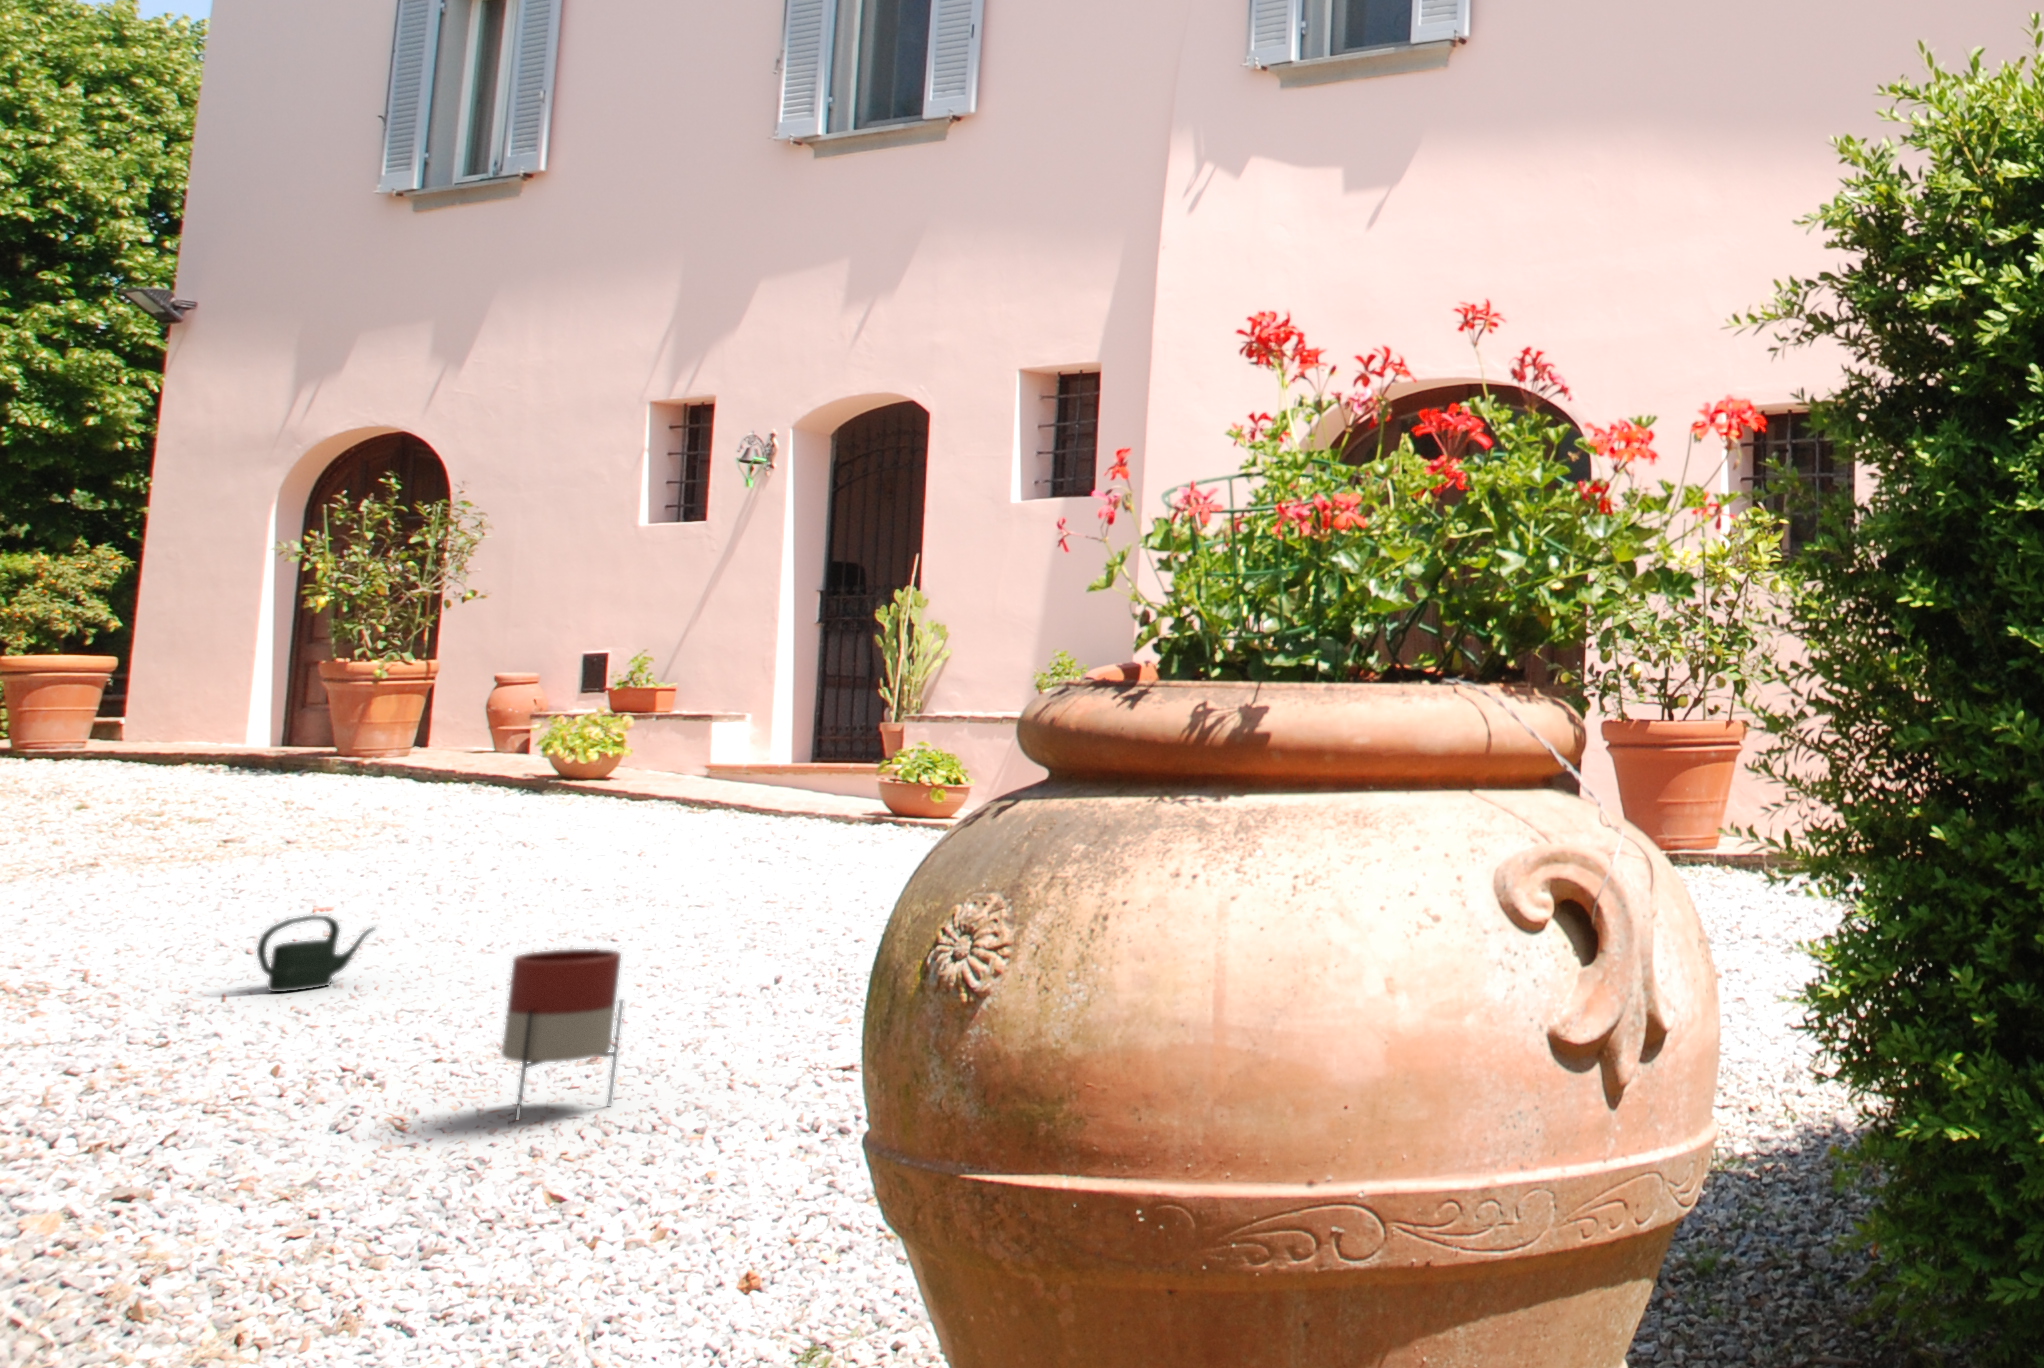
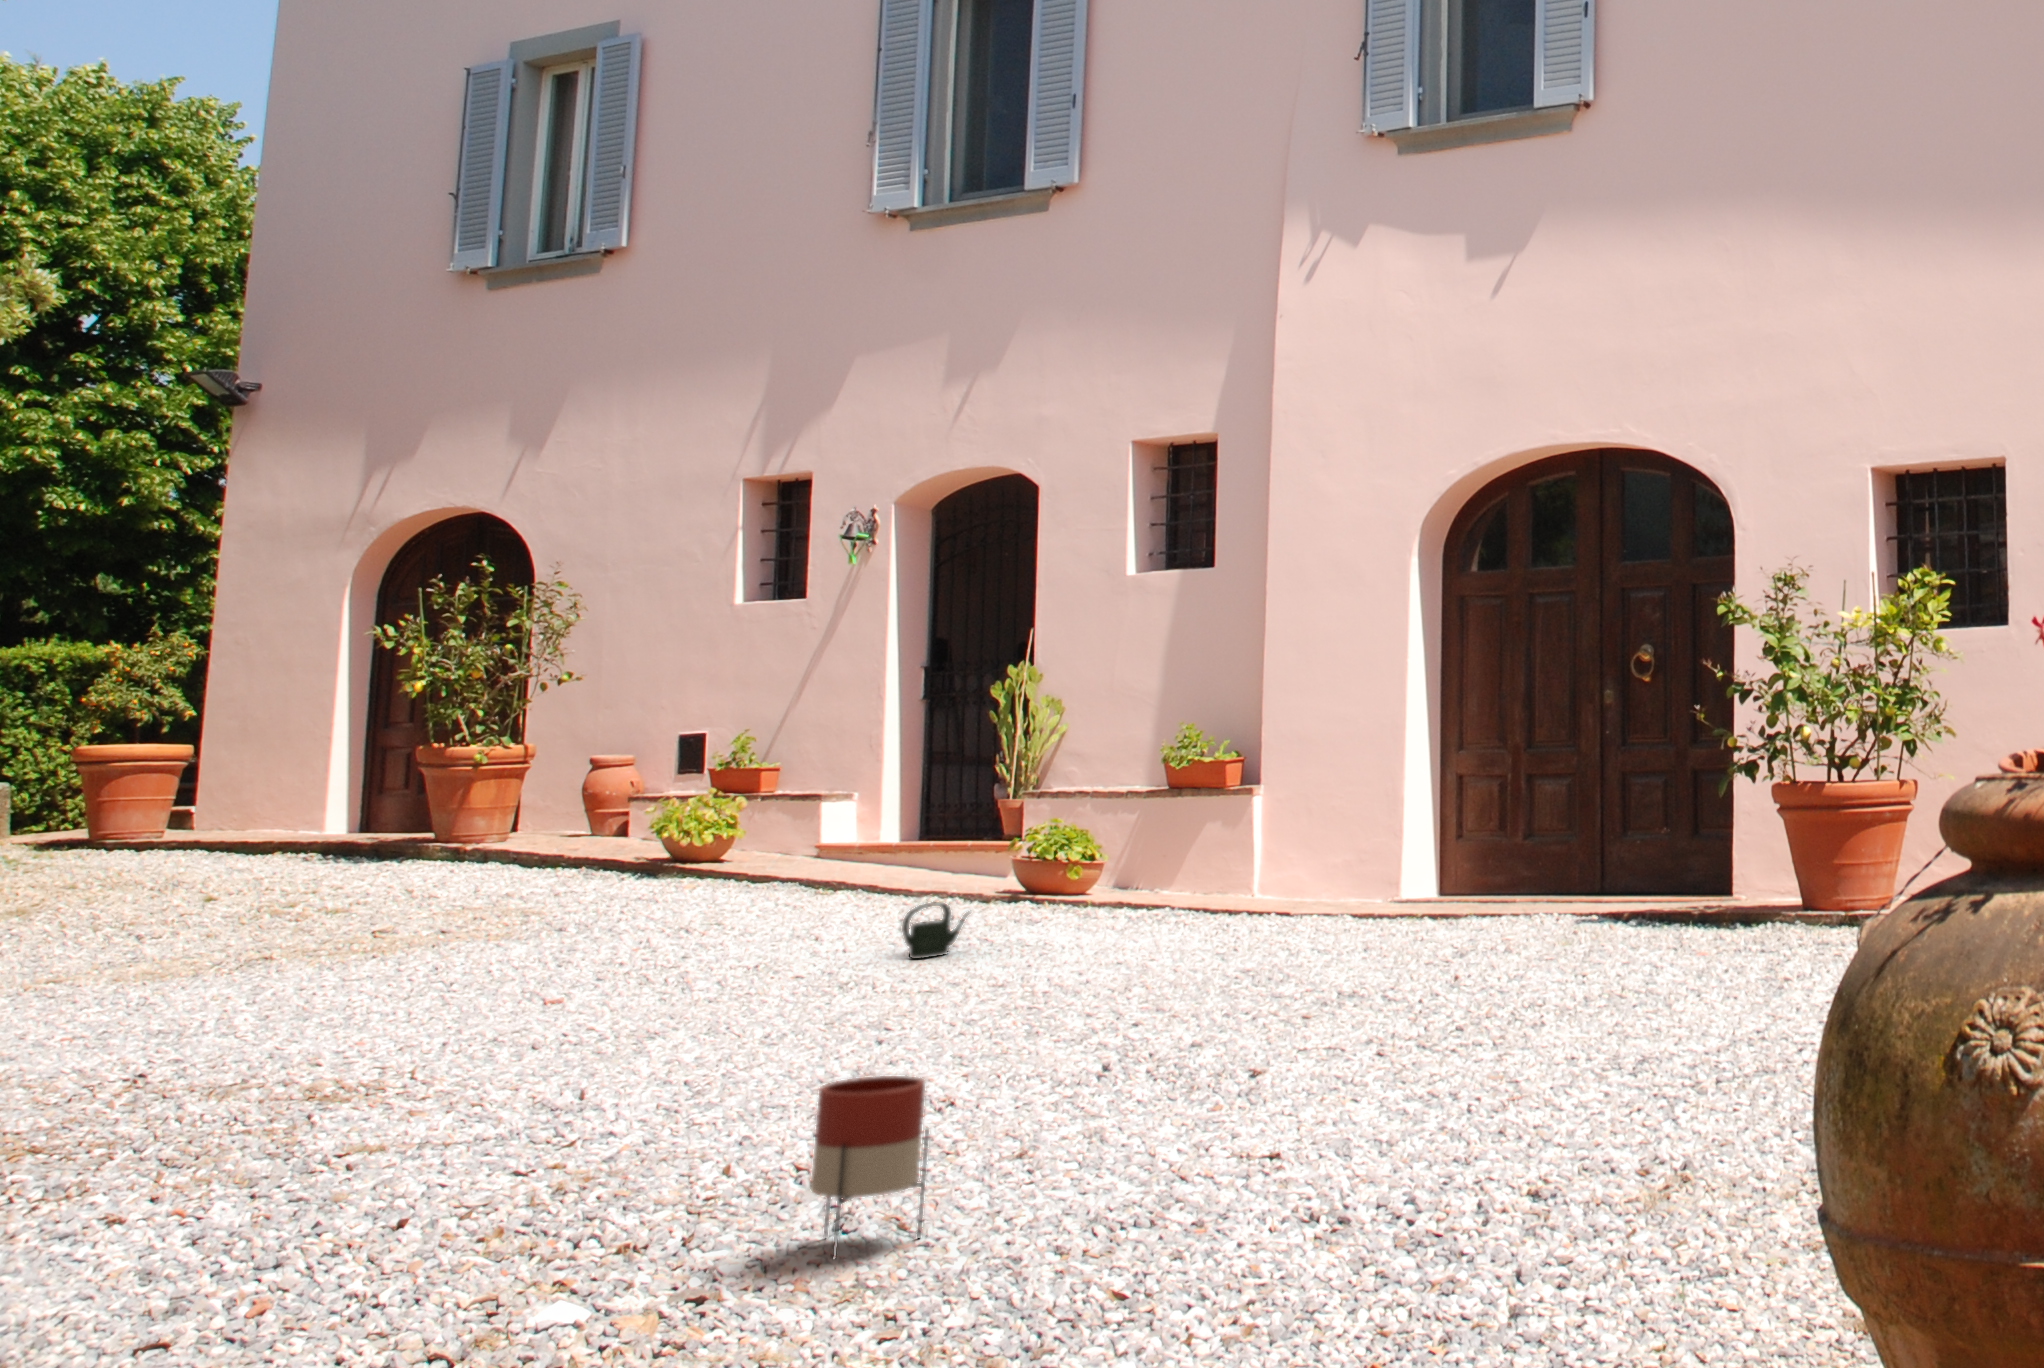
watering can: present [257,916,374,992] -> present [902,903,968,959]

